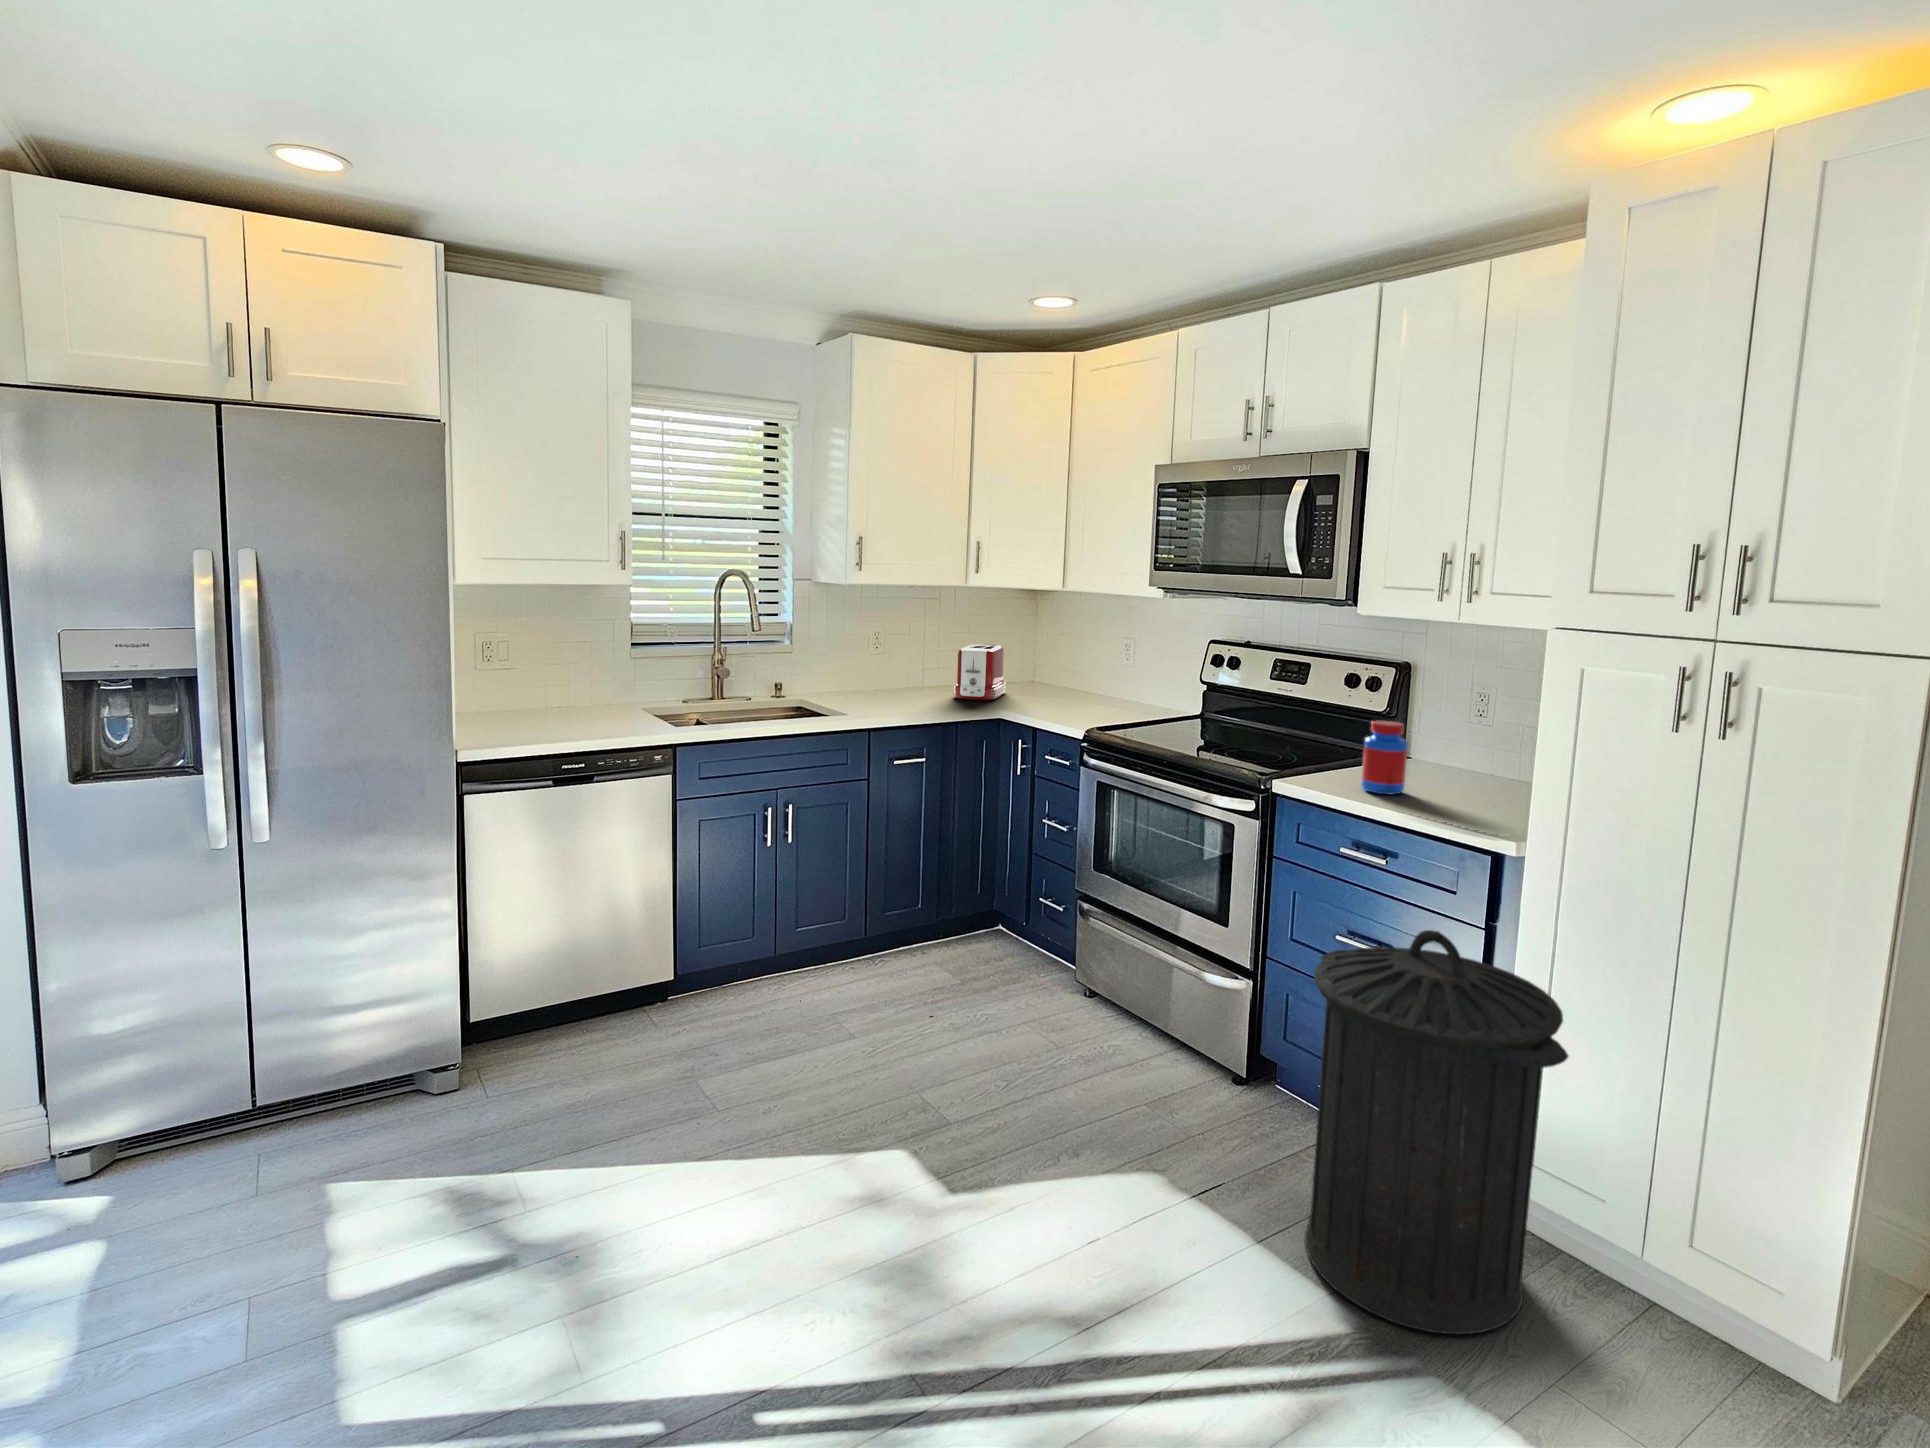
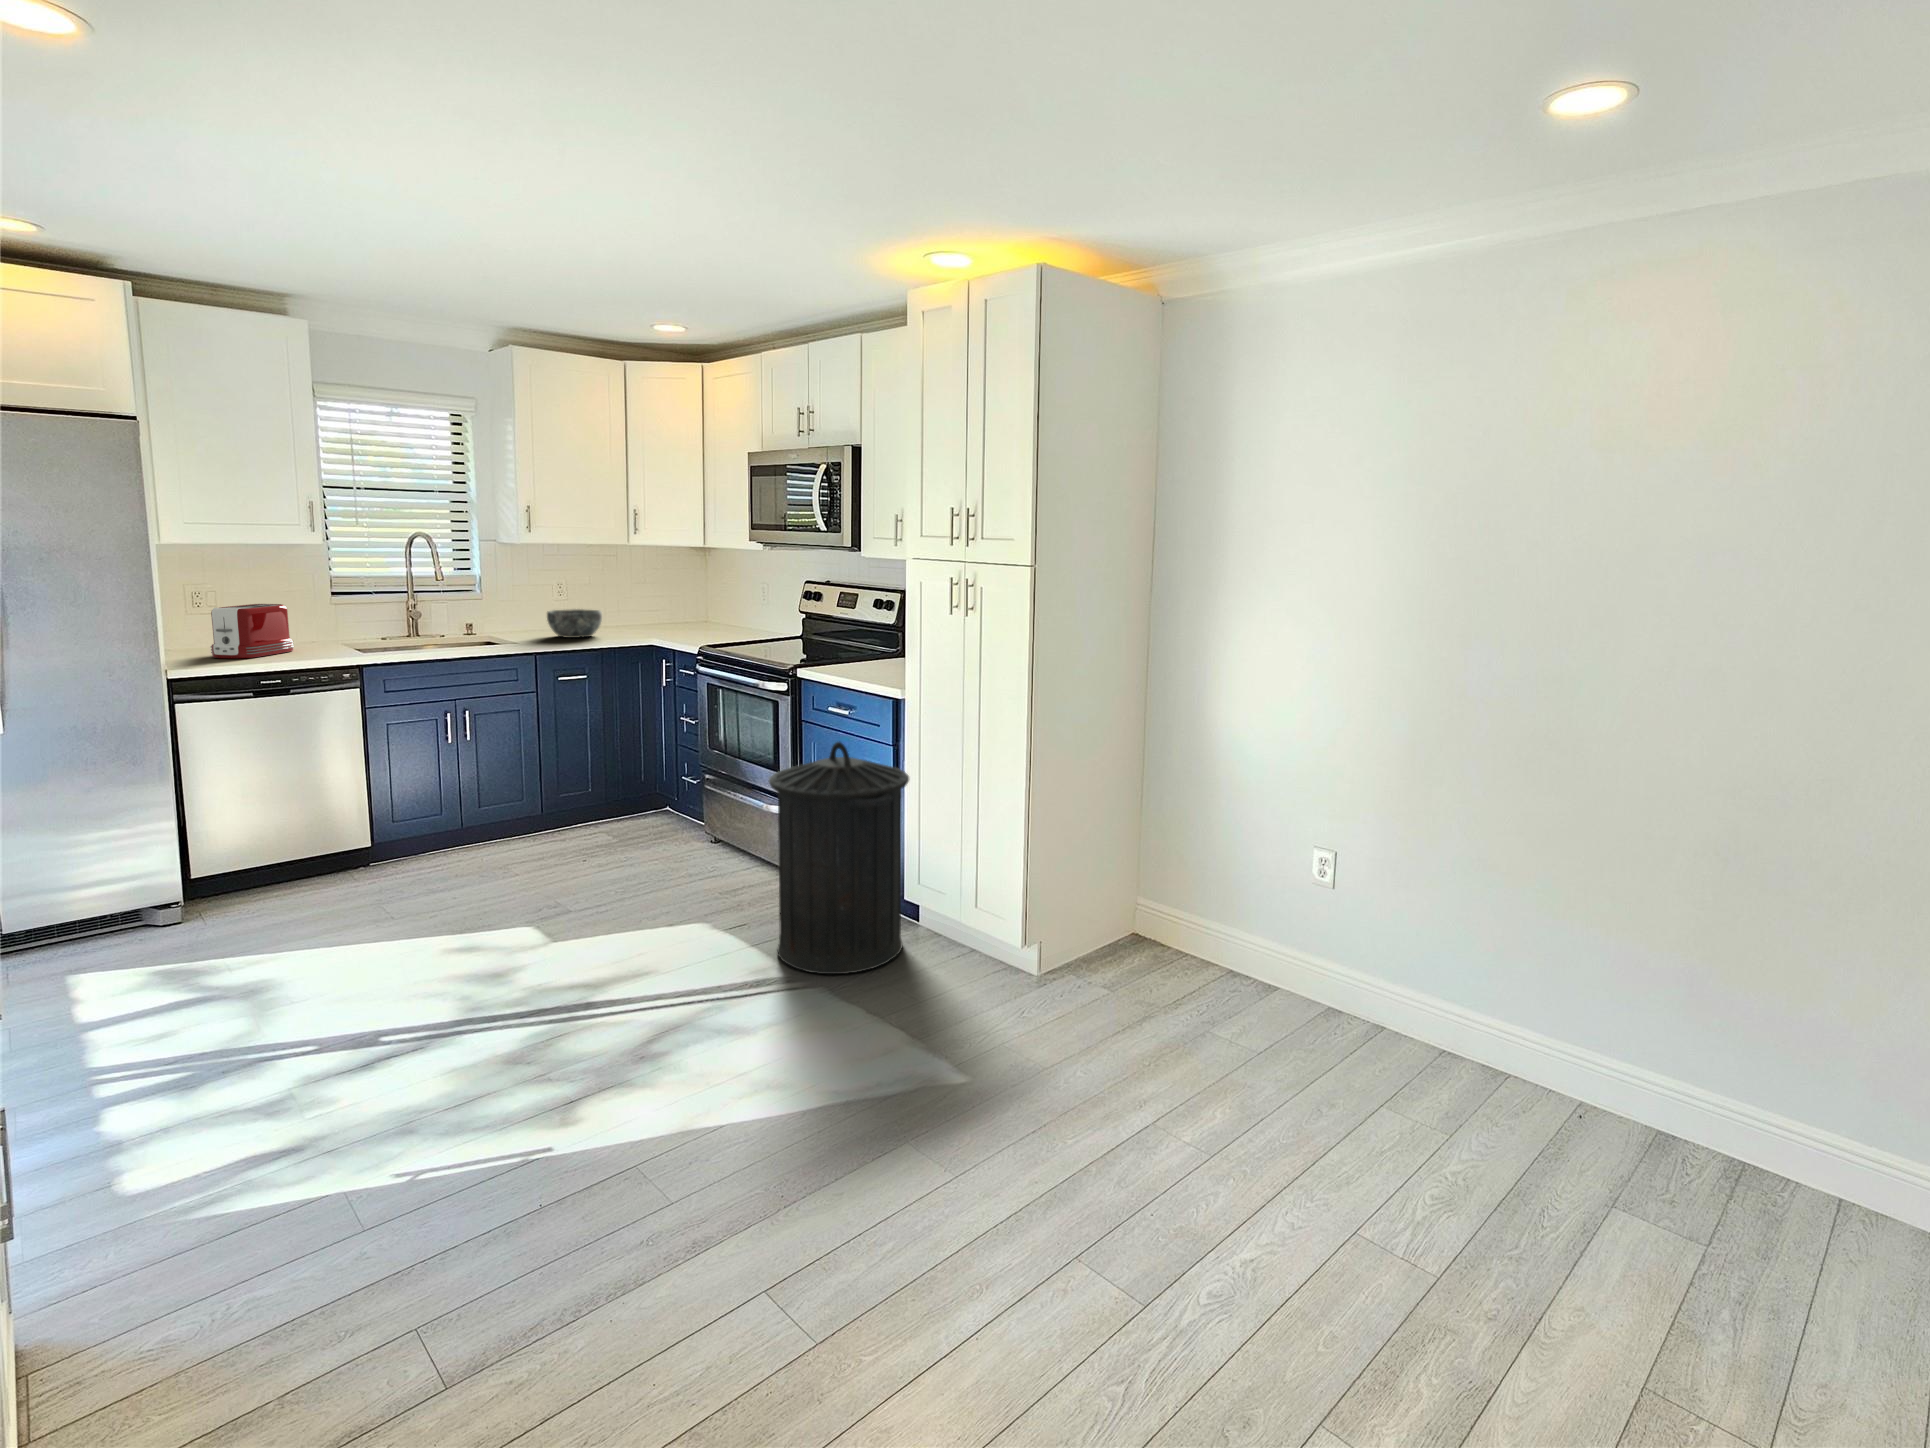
toaster: present [953,644,1006,700] -> present [211,604,294,659]
bowl: none [874,669,939,707] -> present [547,609,602,638]
jar: present [1361,721,1408,795] -> none [848,625,875,672]

